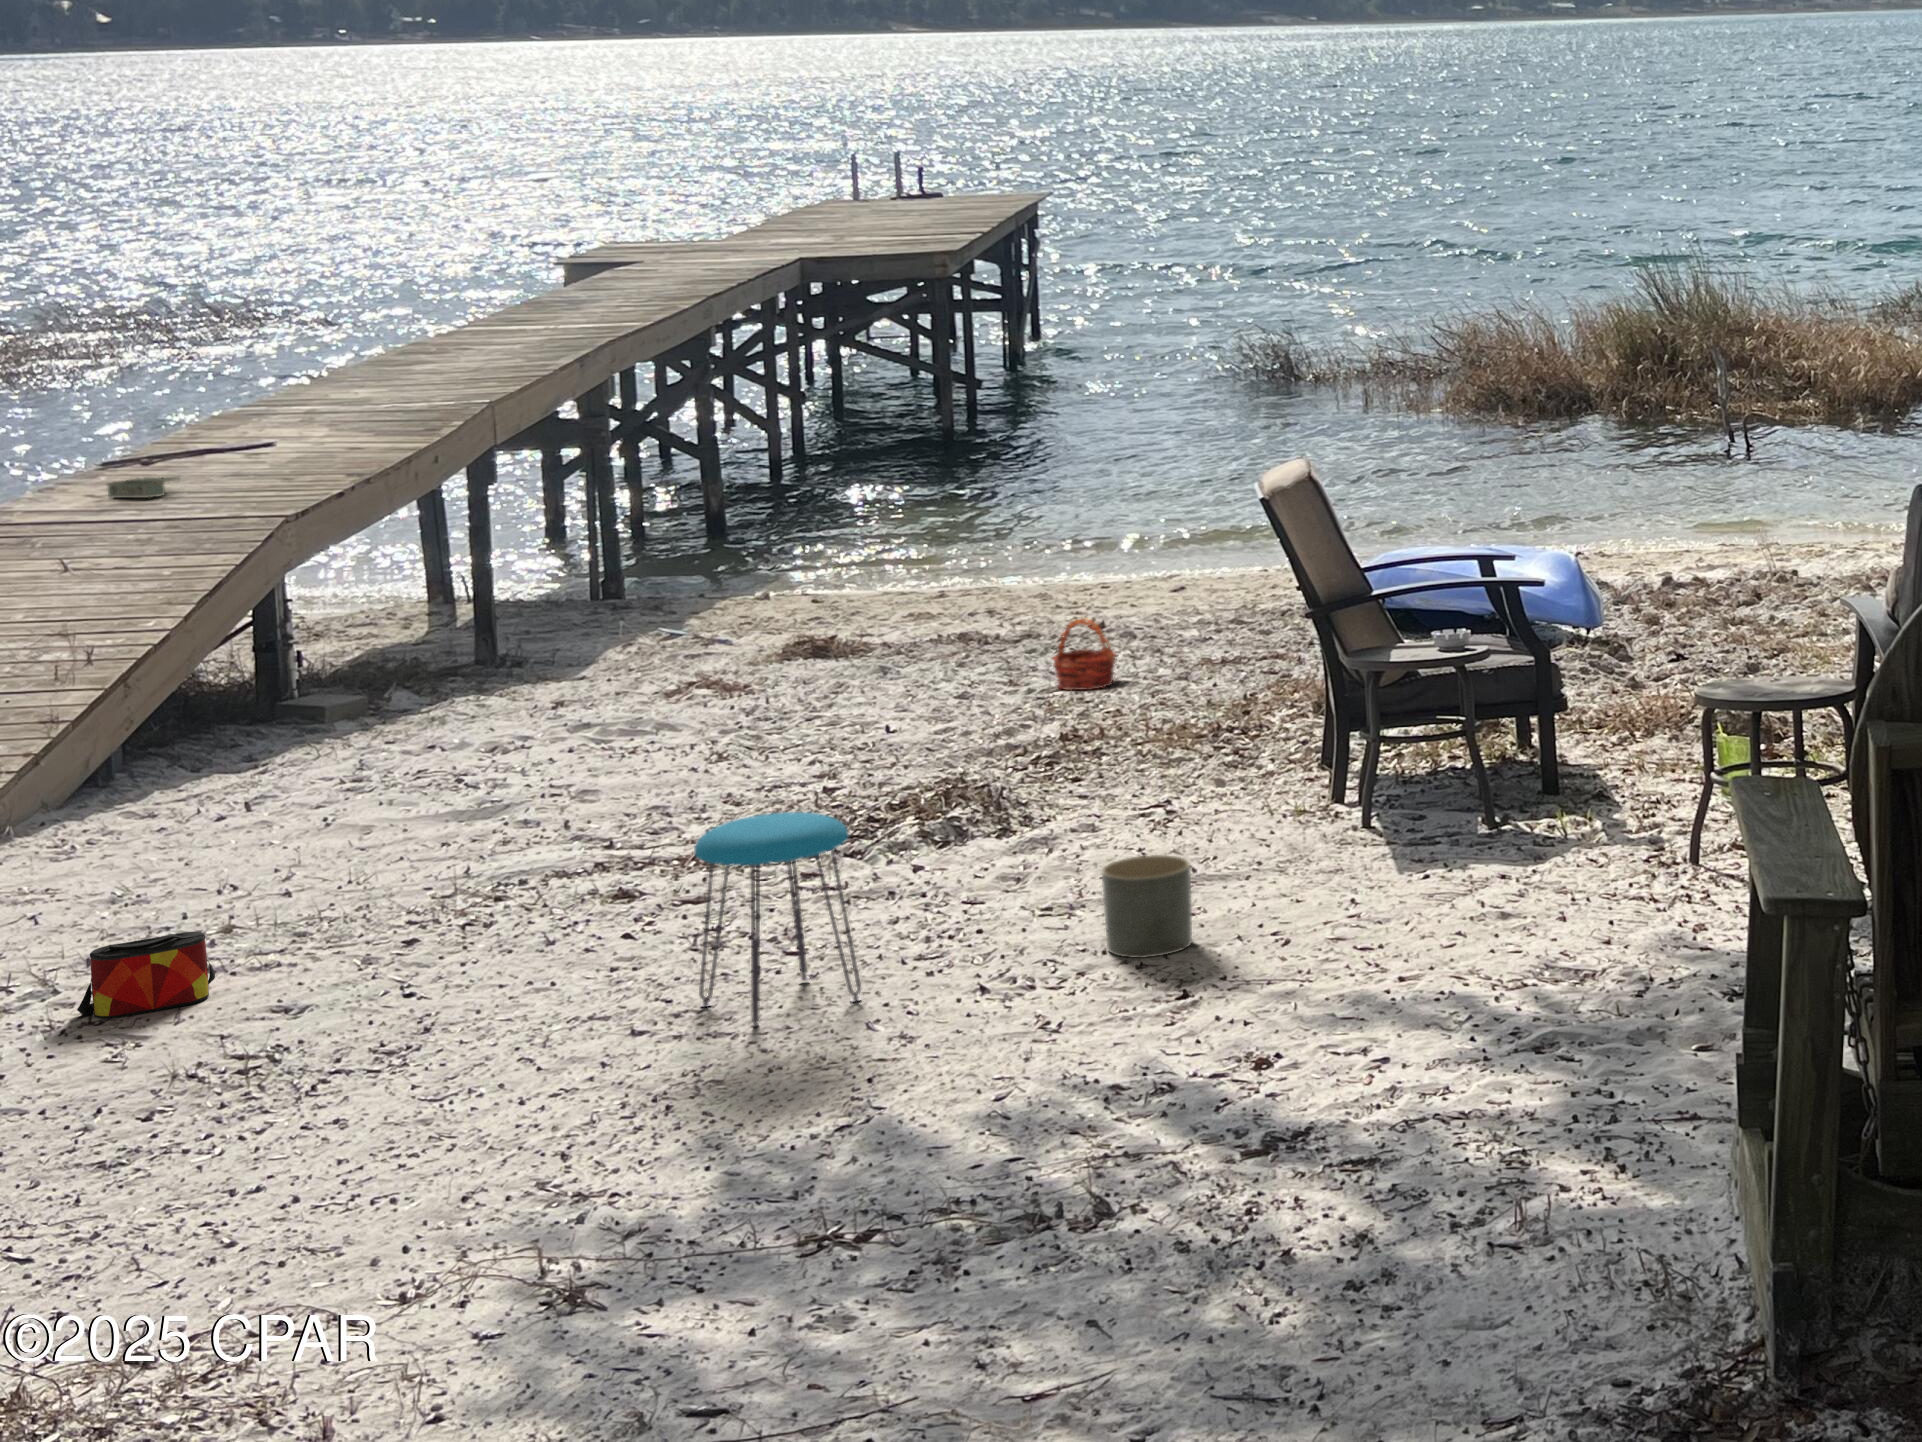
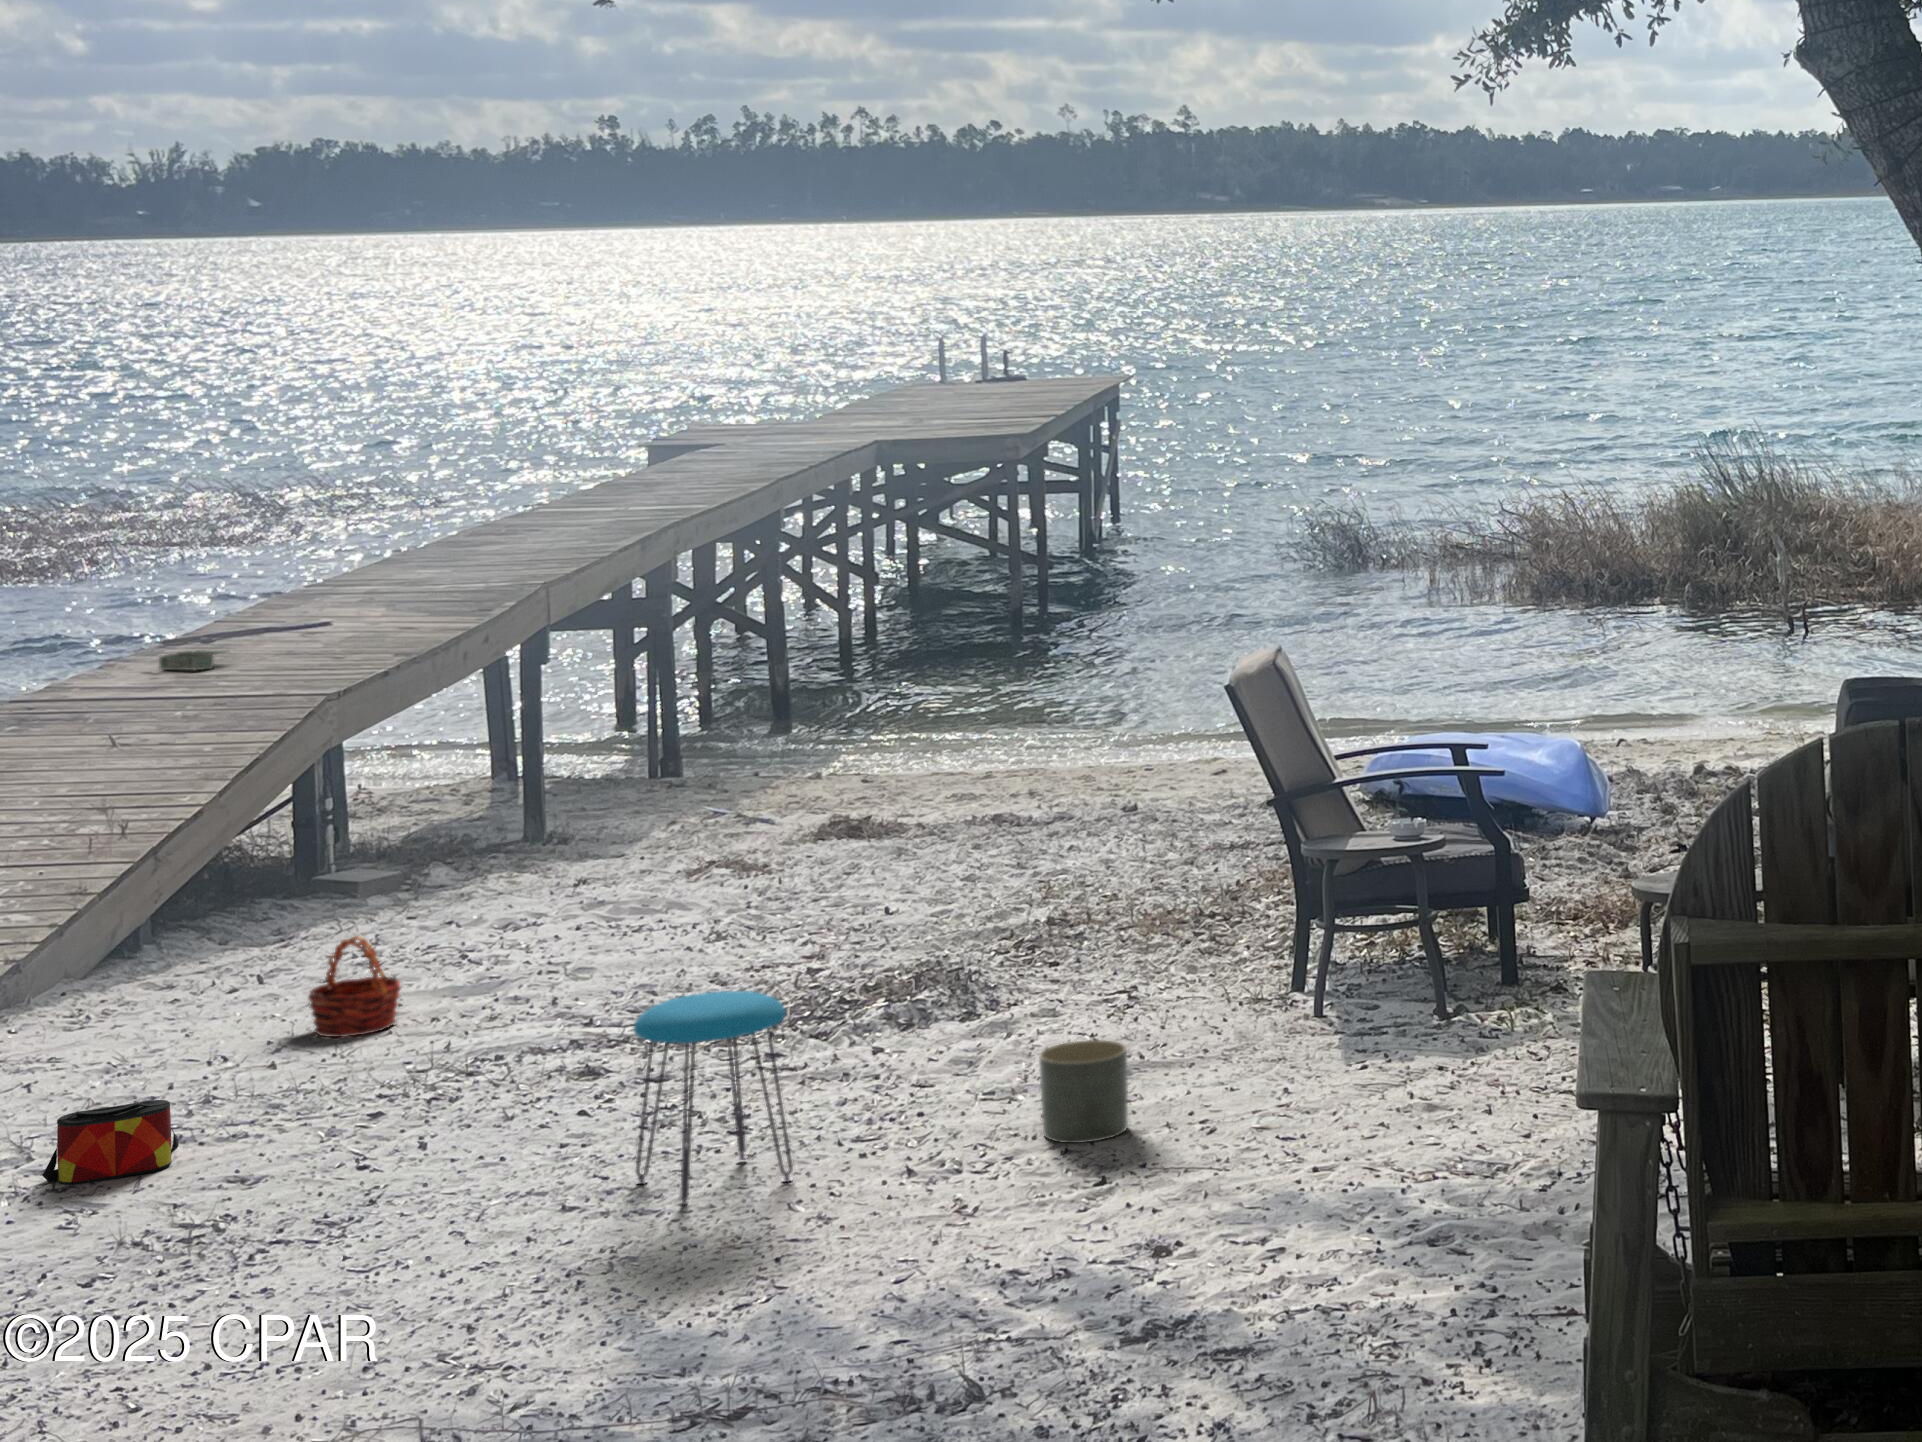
basket: present [1053,618,1116,690] -> present [308,936,401,1037]

